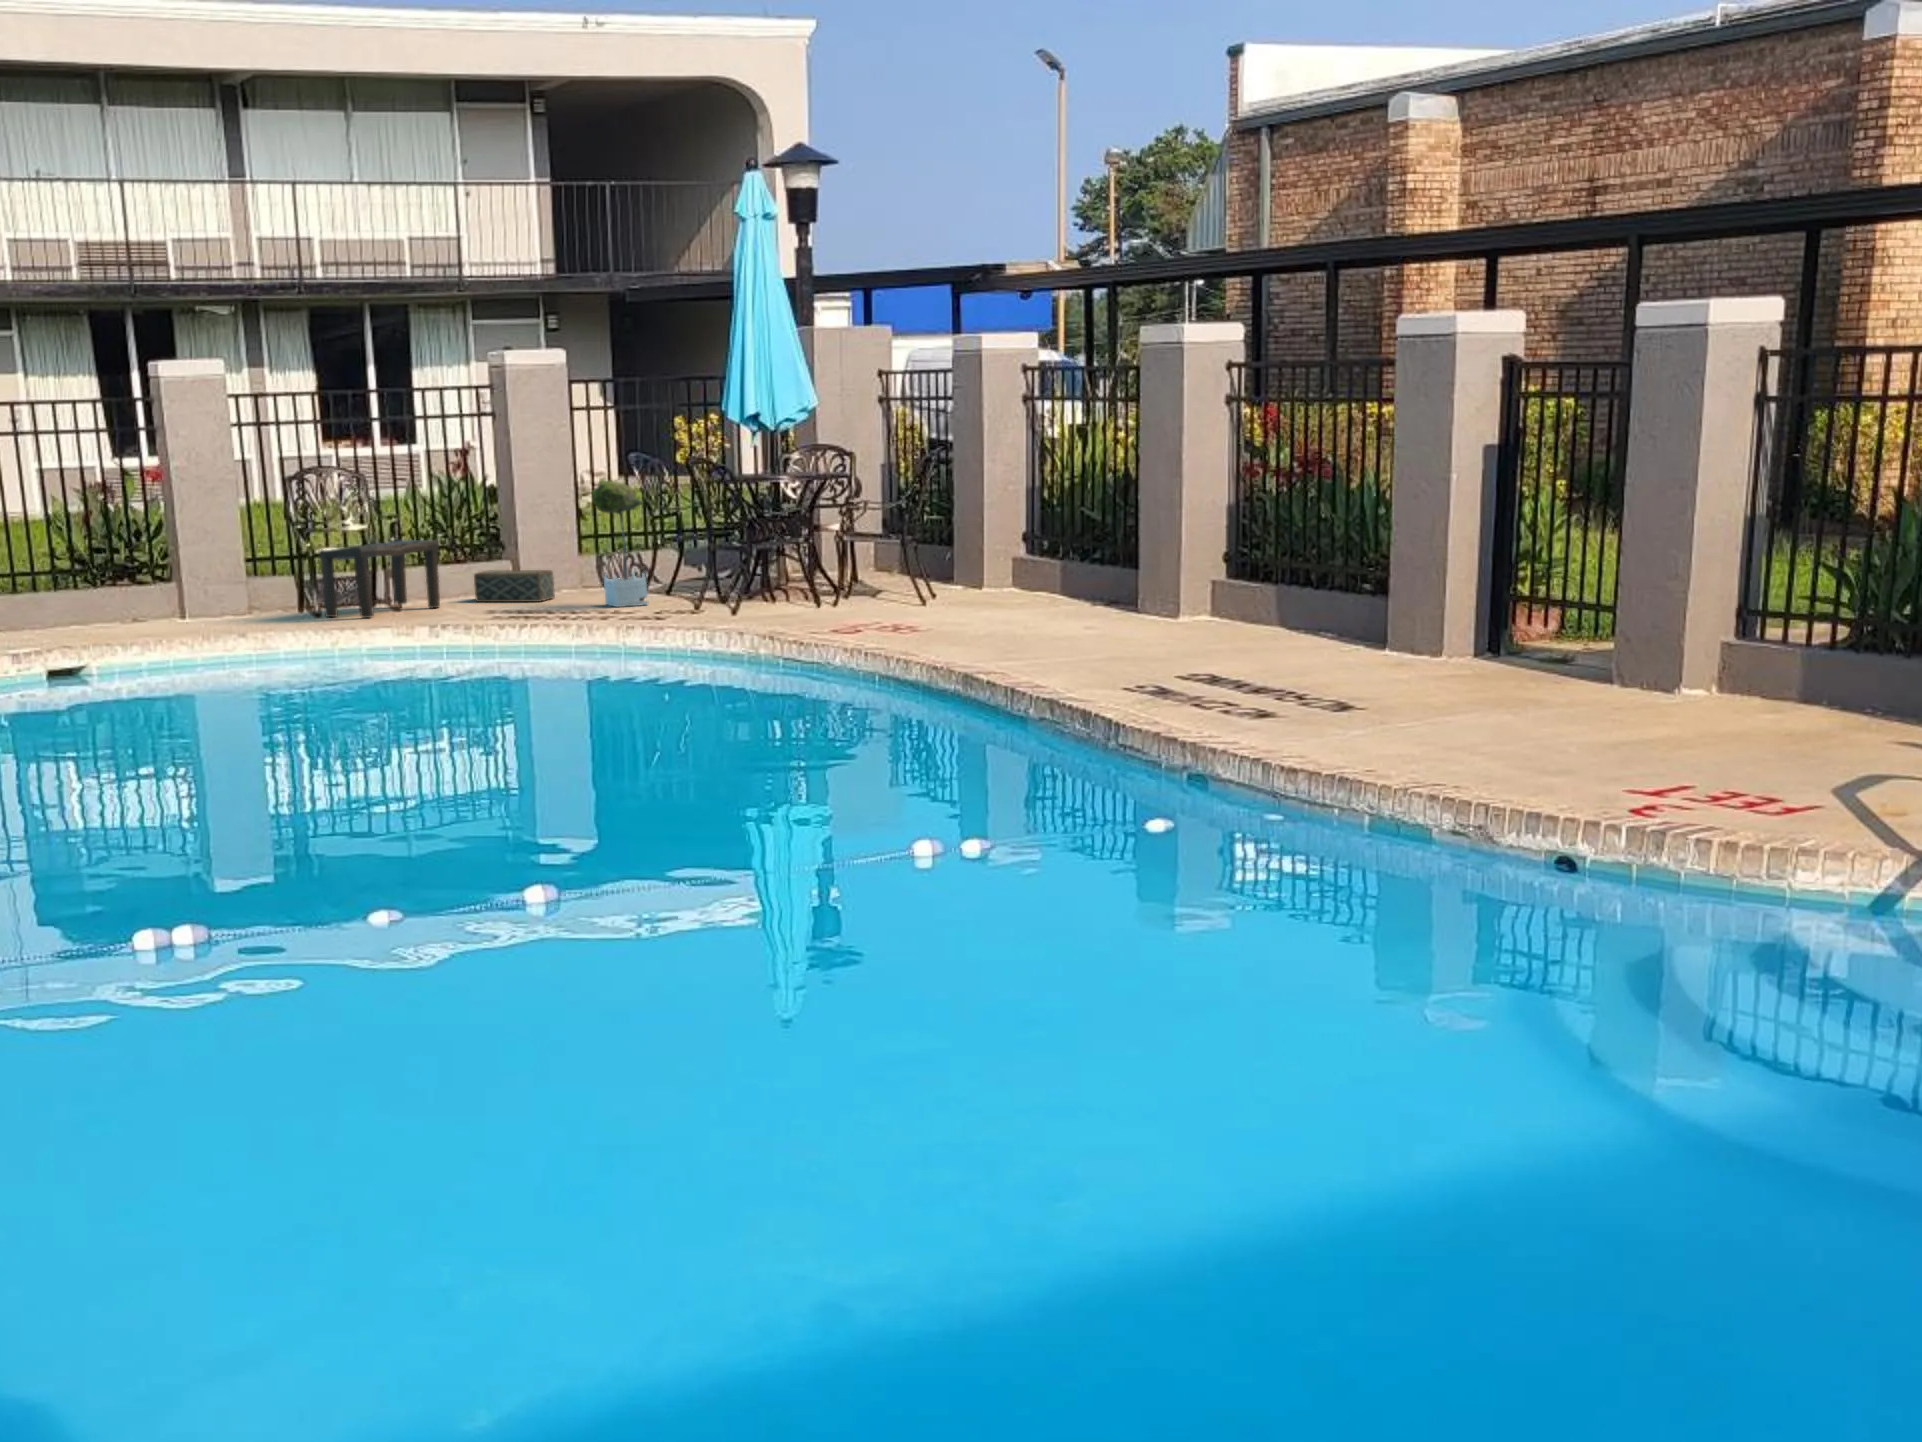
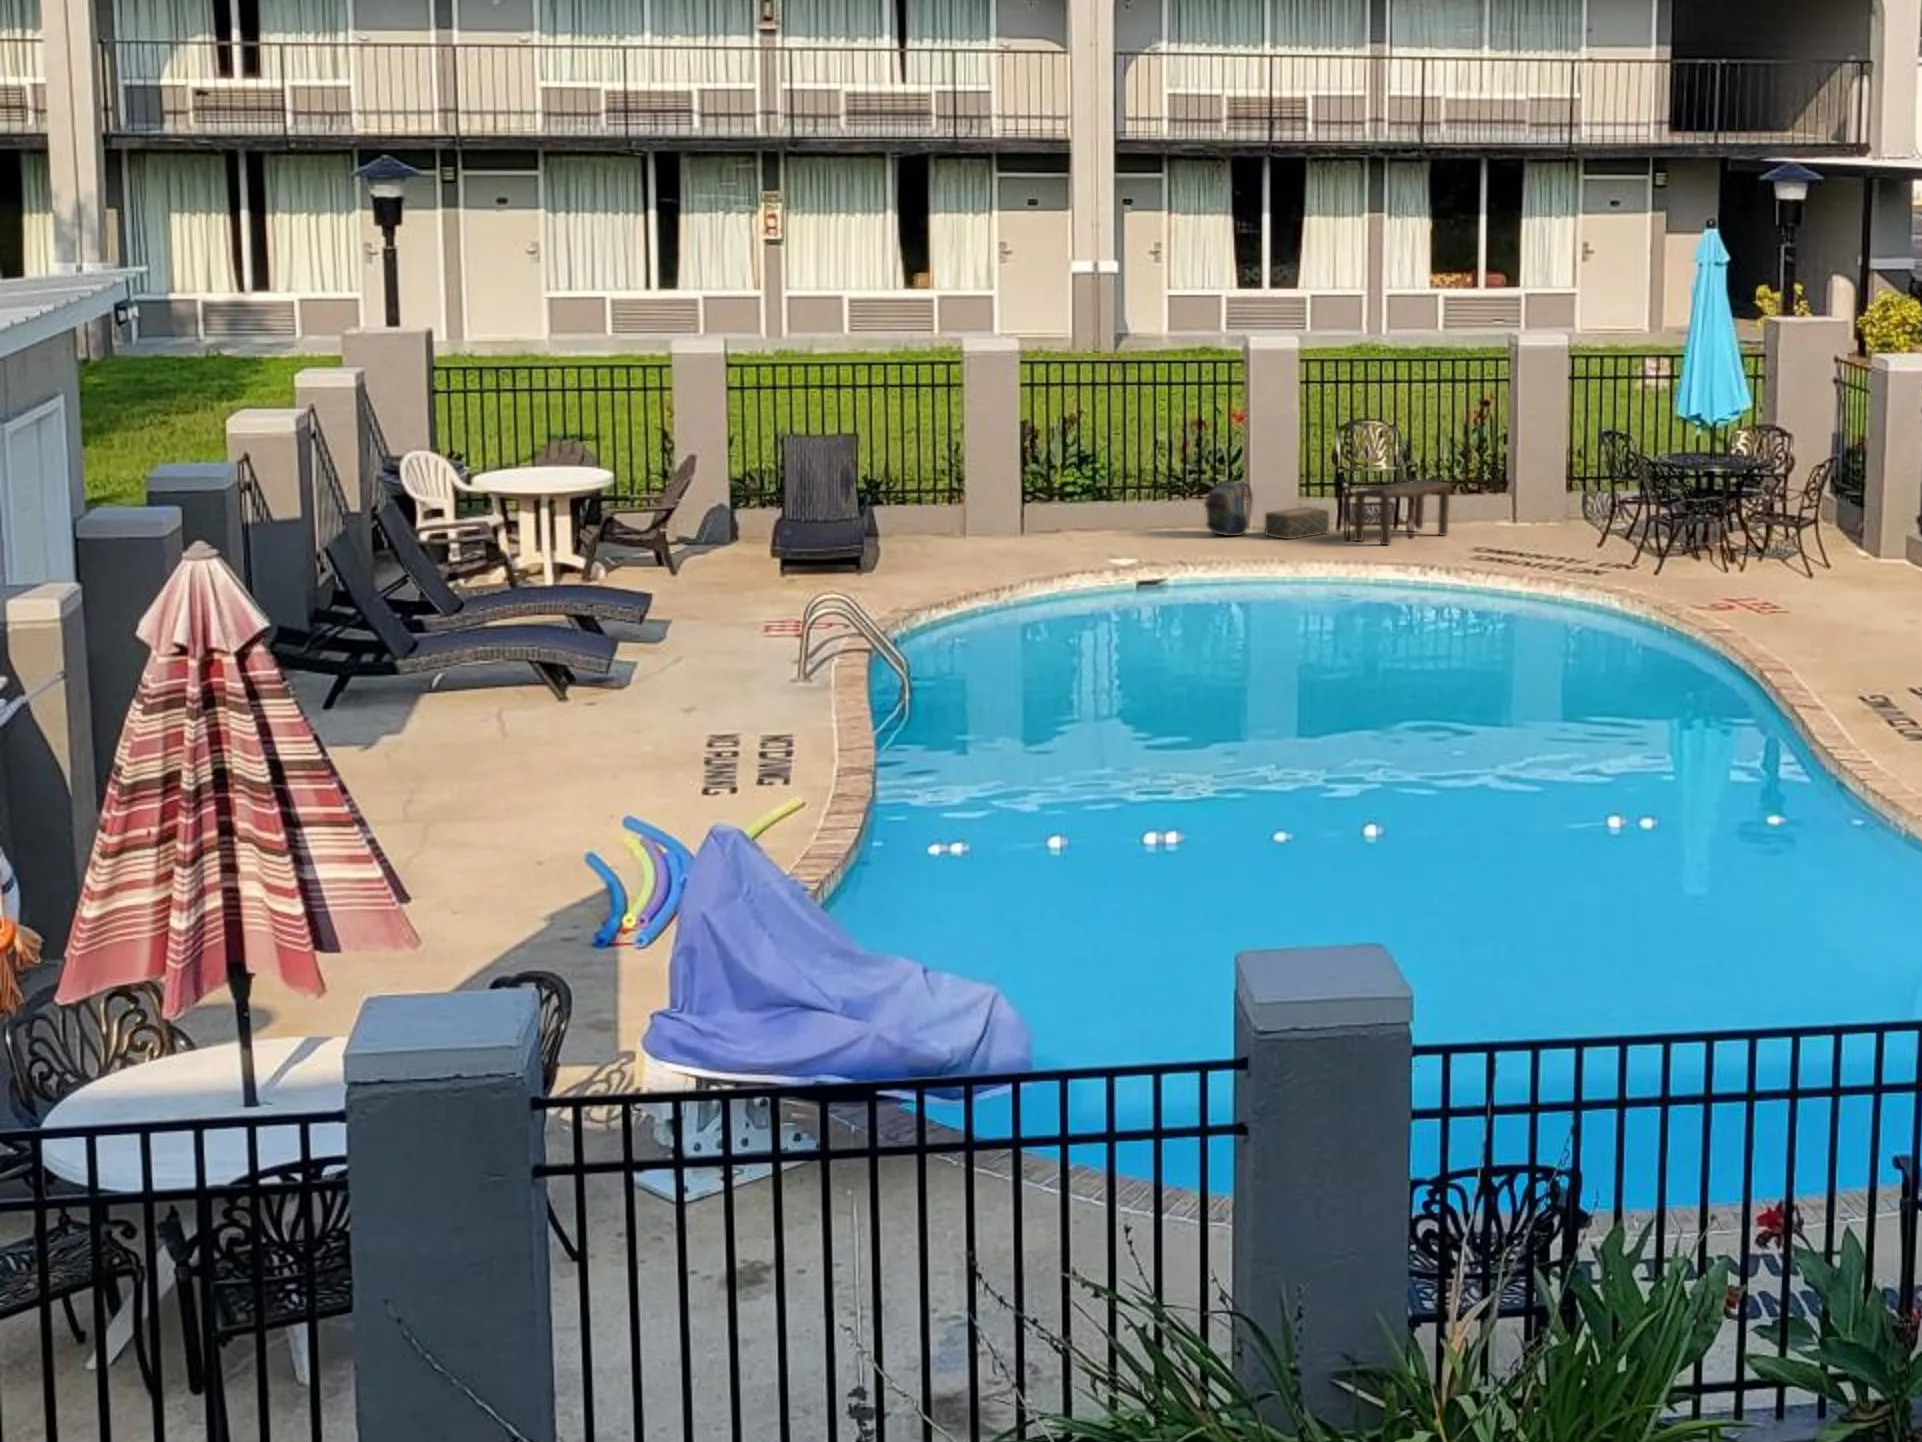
potted tree: present [592,479,648,607] -> none [1574,445,1616,548]
backpack: none [122,552,187,623] -> present [1204,481,1253,536]
woven basket: present [474,570,555,602] -> present [1265,507,1329,539]

